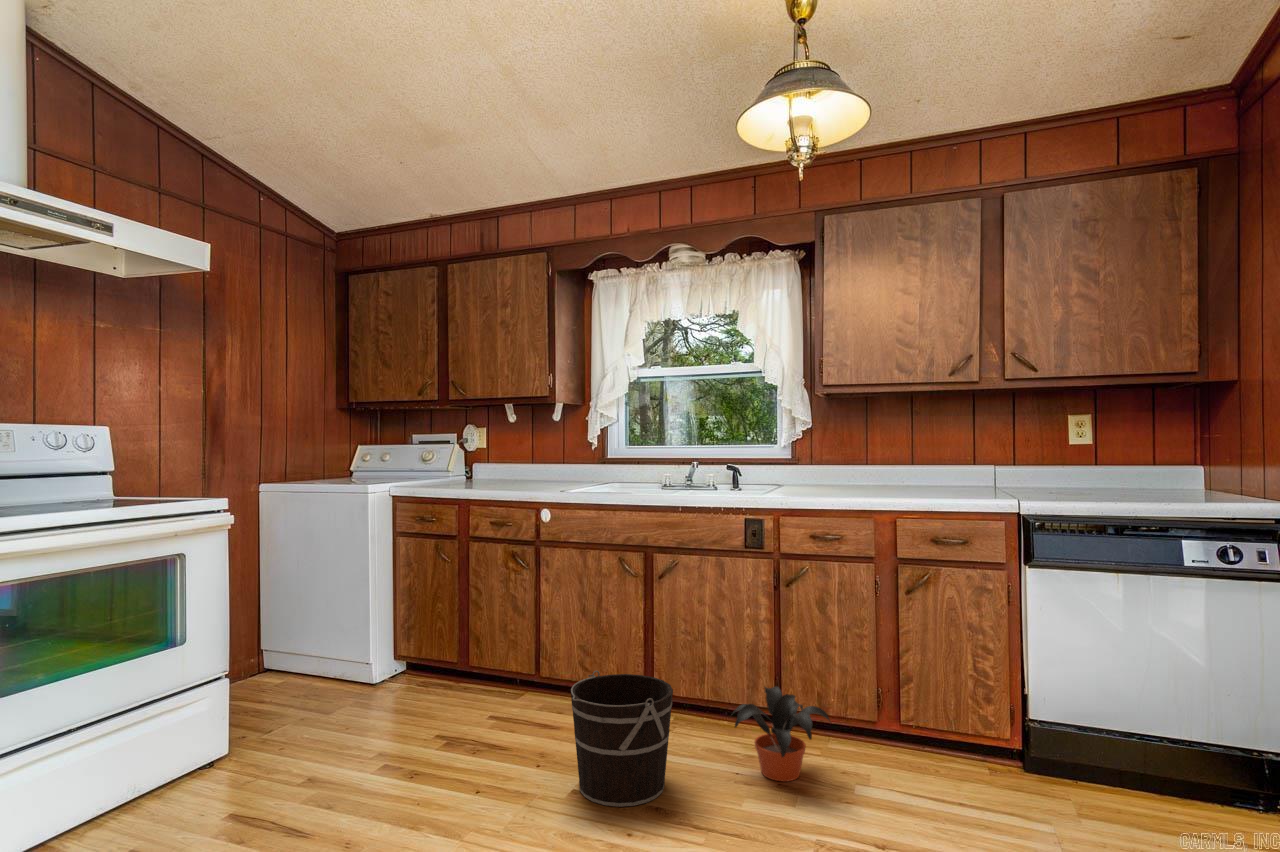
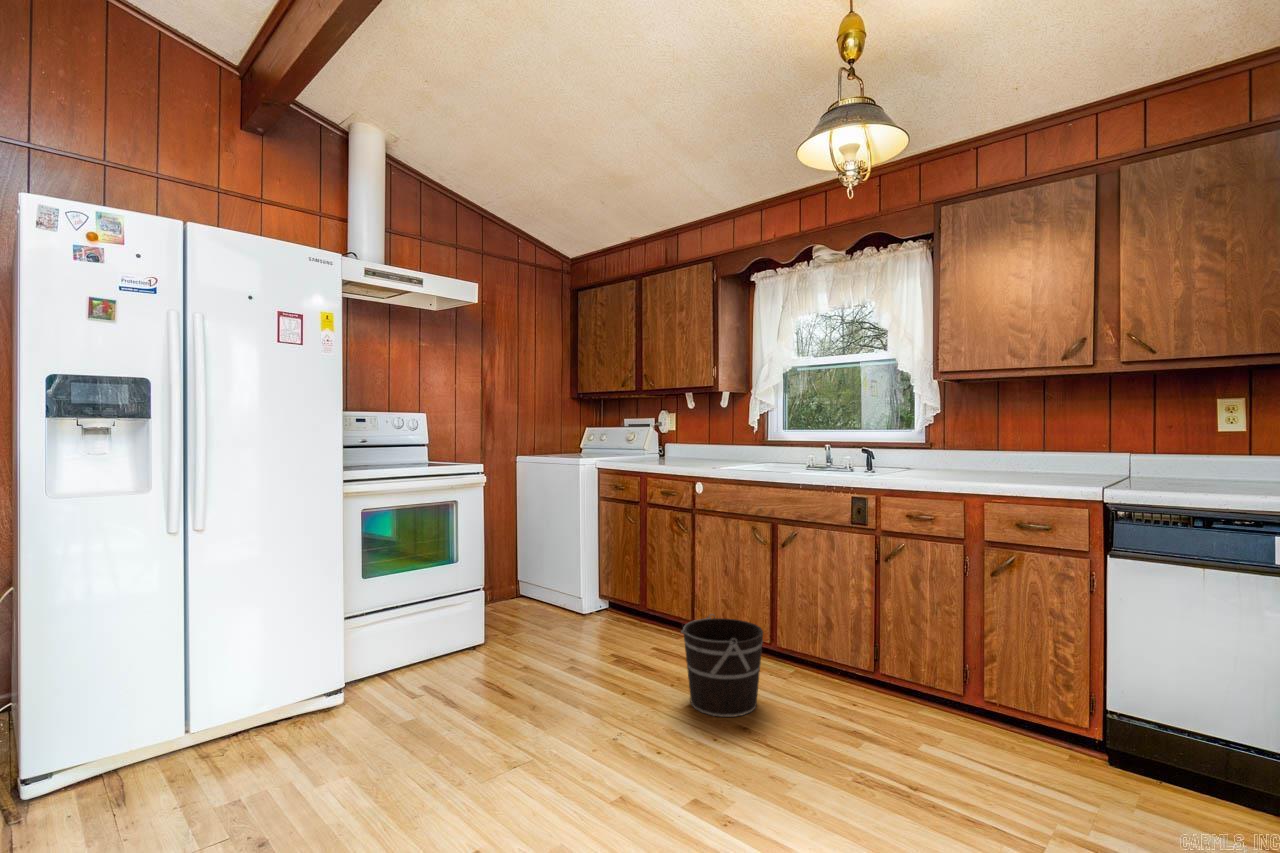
potted plant: present [734,686,830,781] -> none [813,644,904,724]

